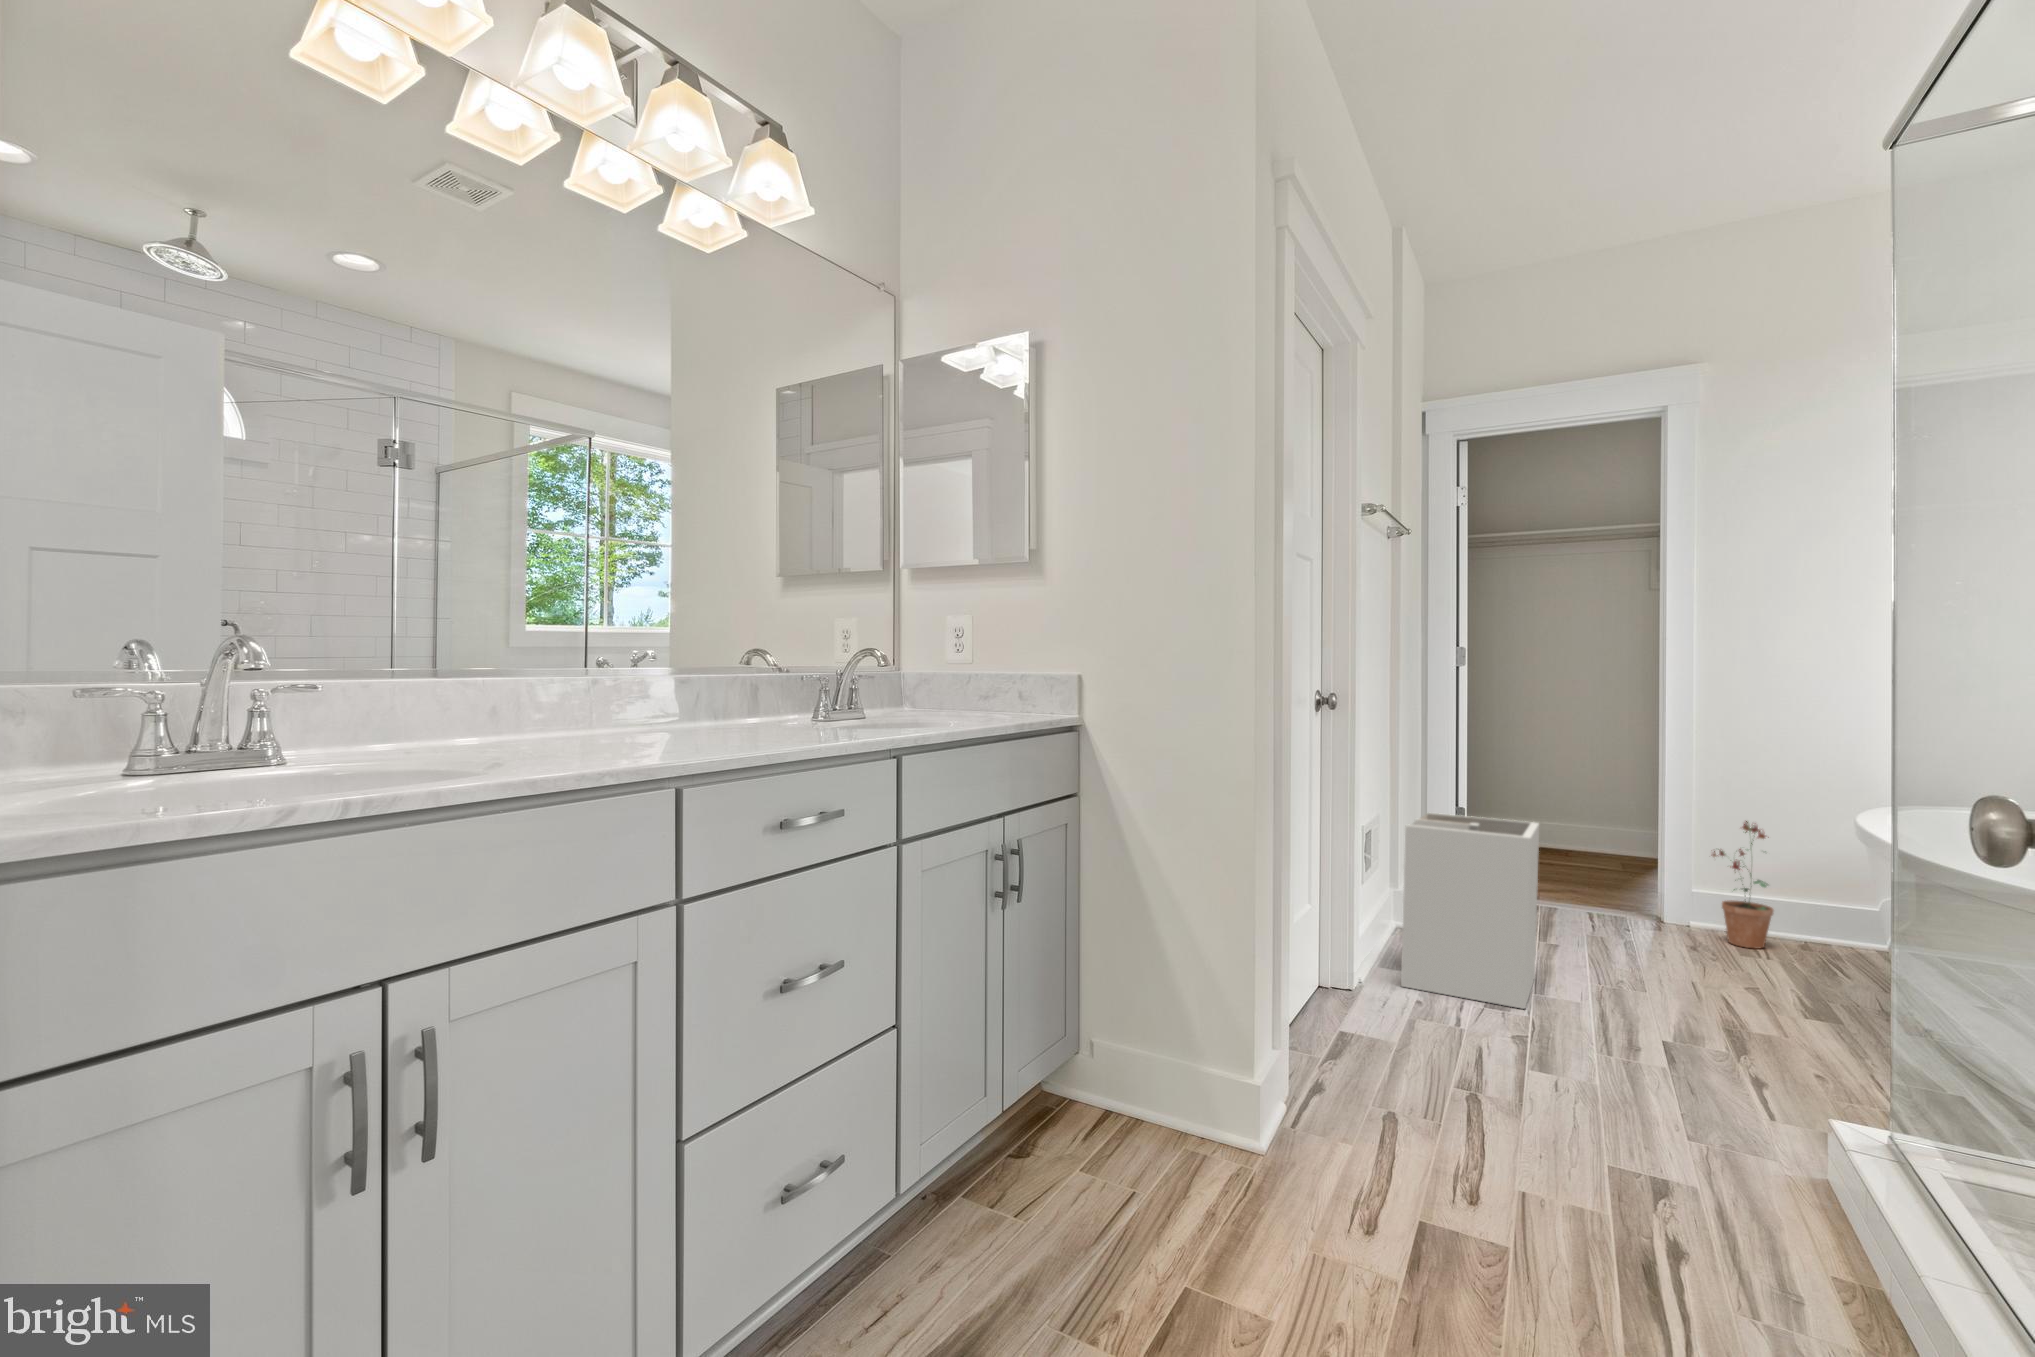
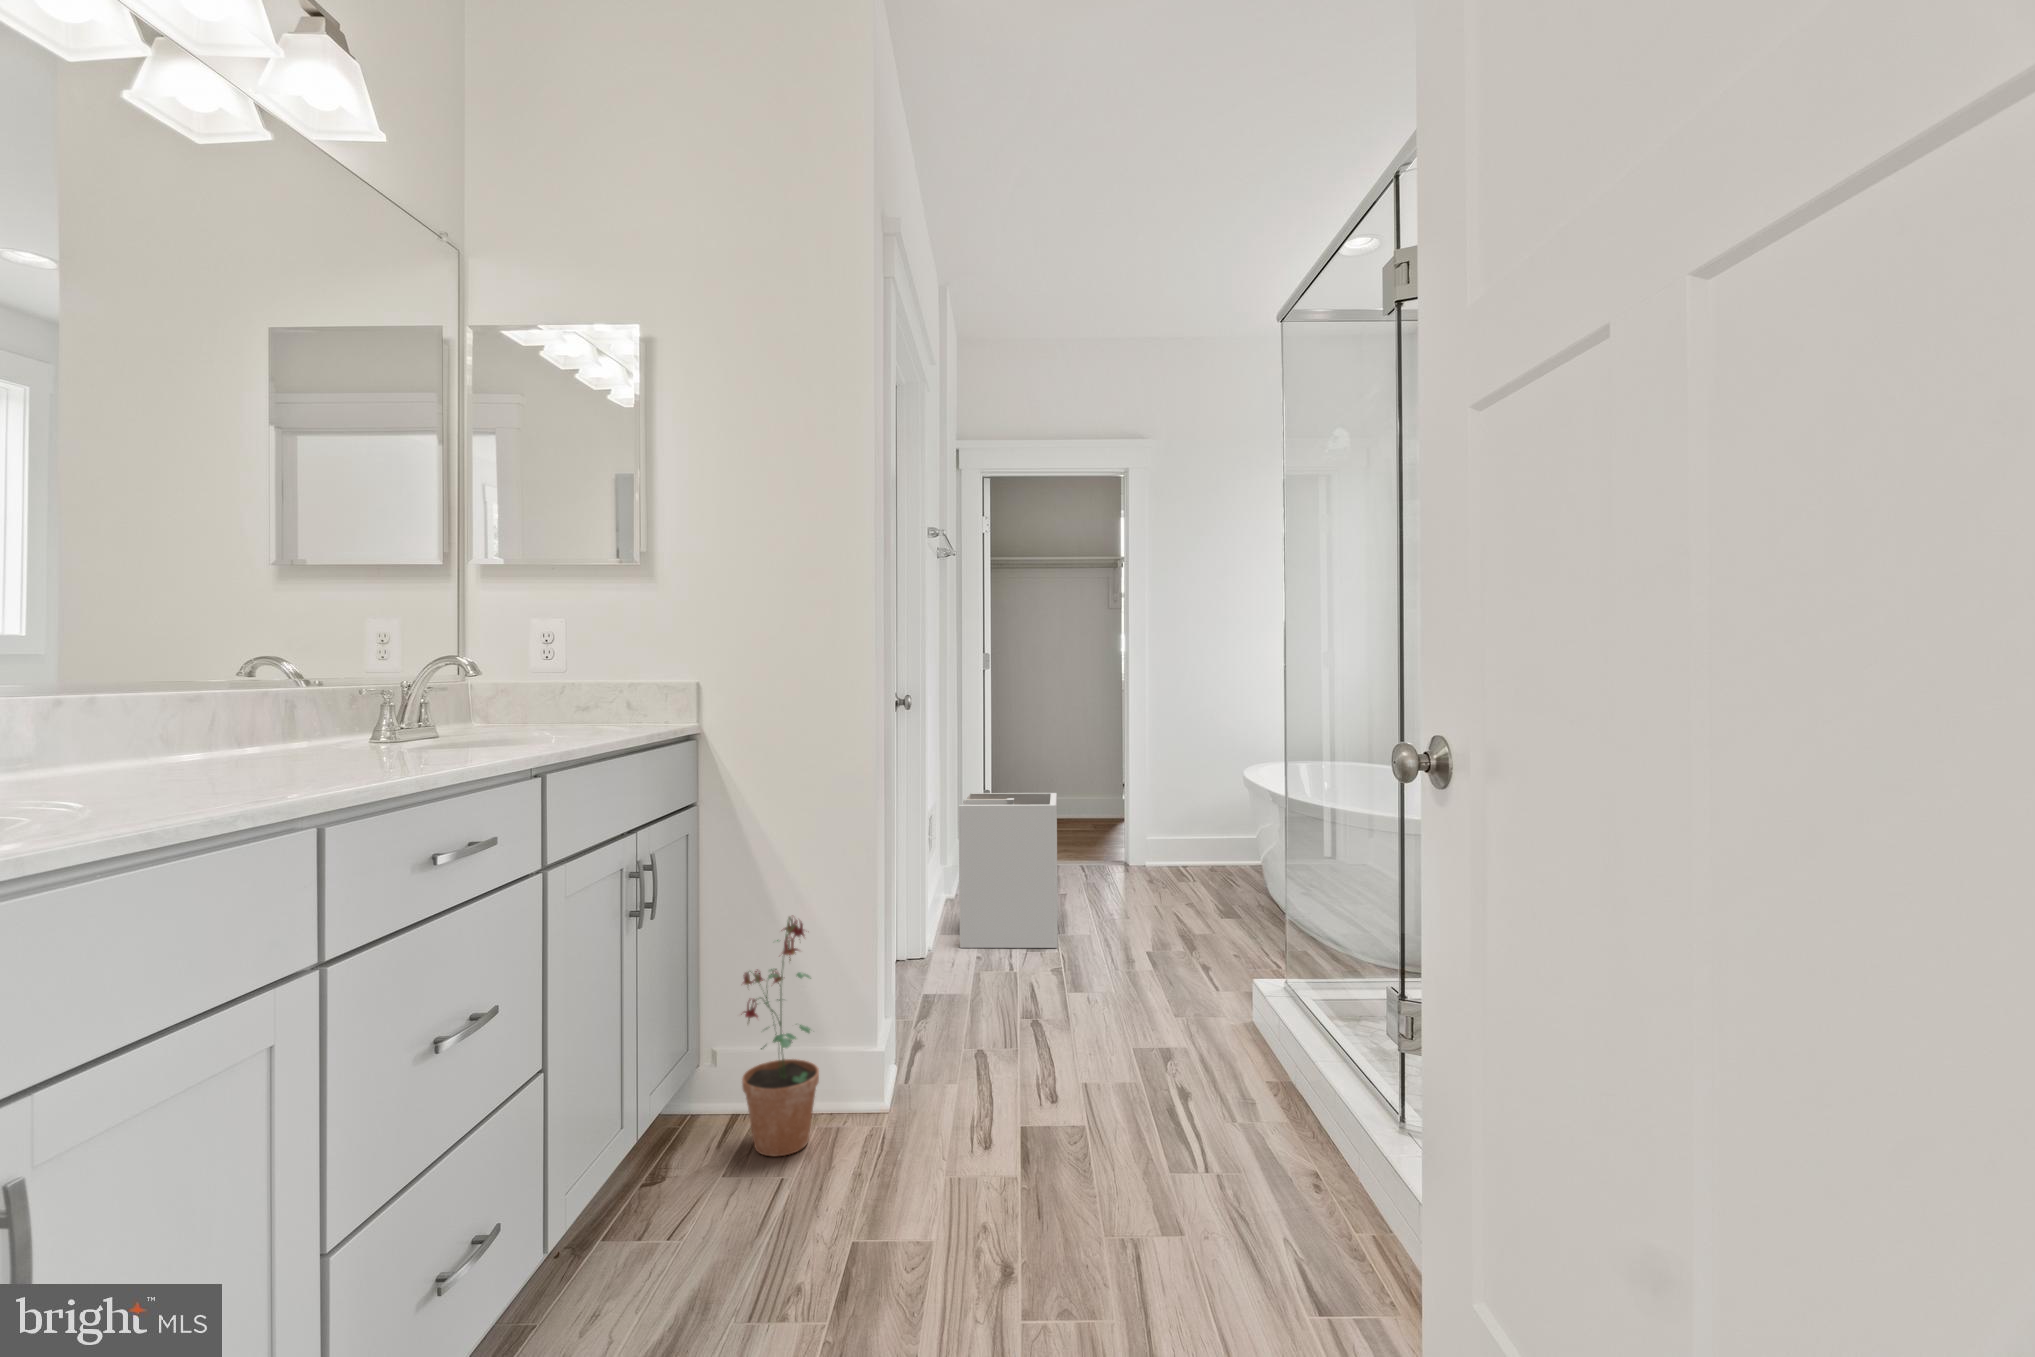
potted plant: present [1712,821,1773,949] -> present [741,917,819,1156]

